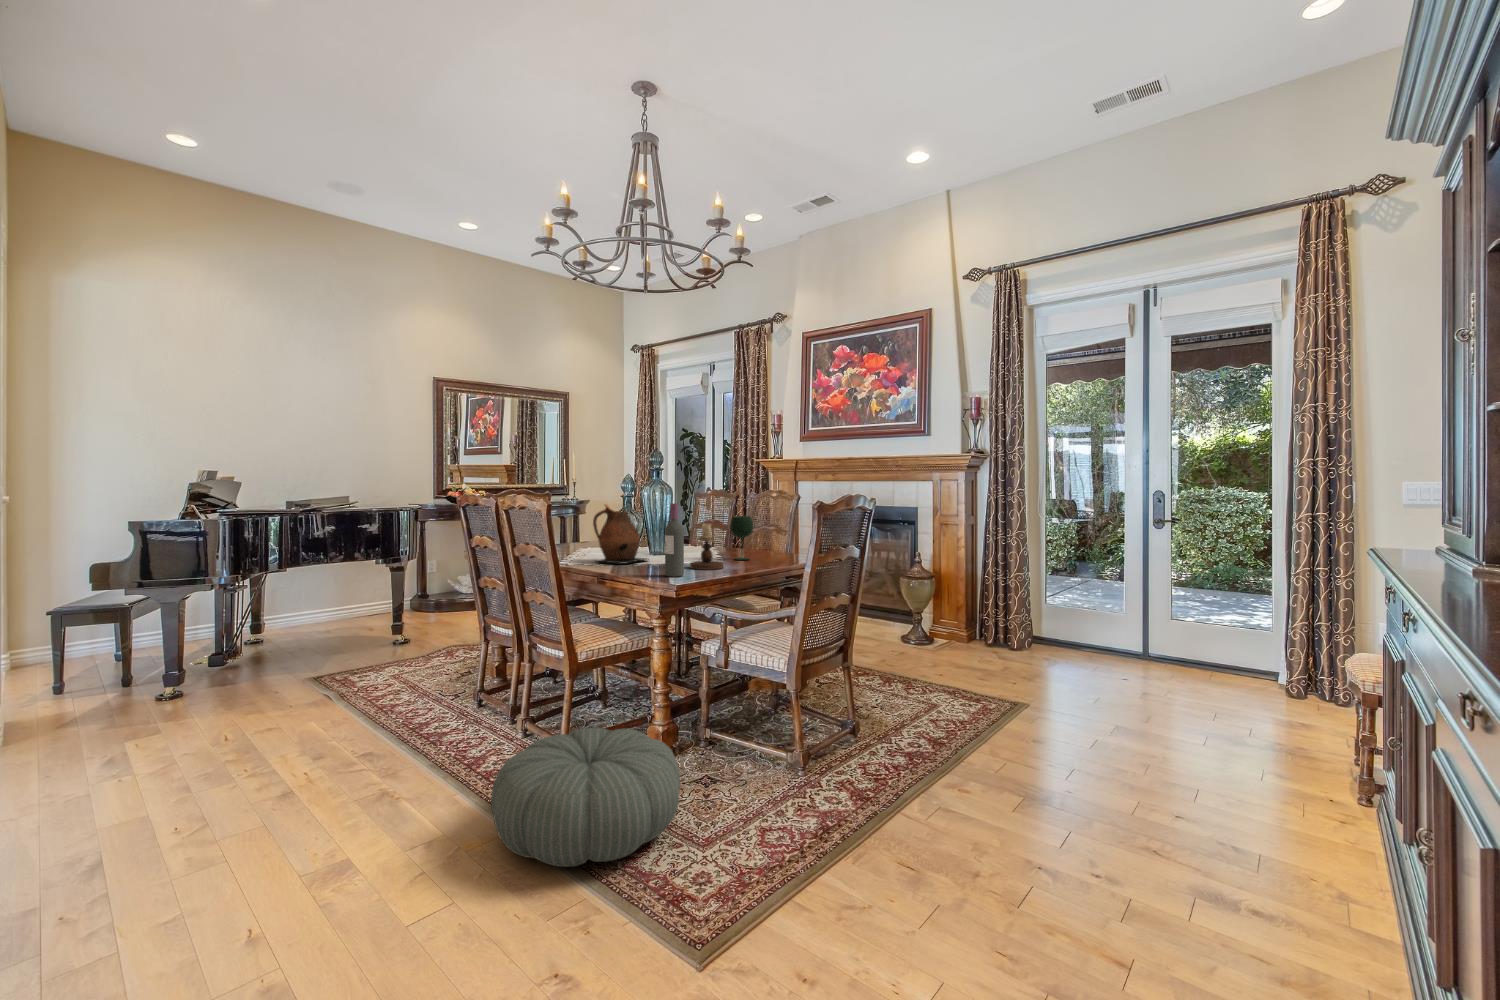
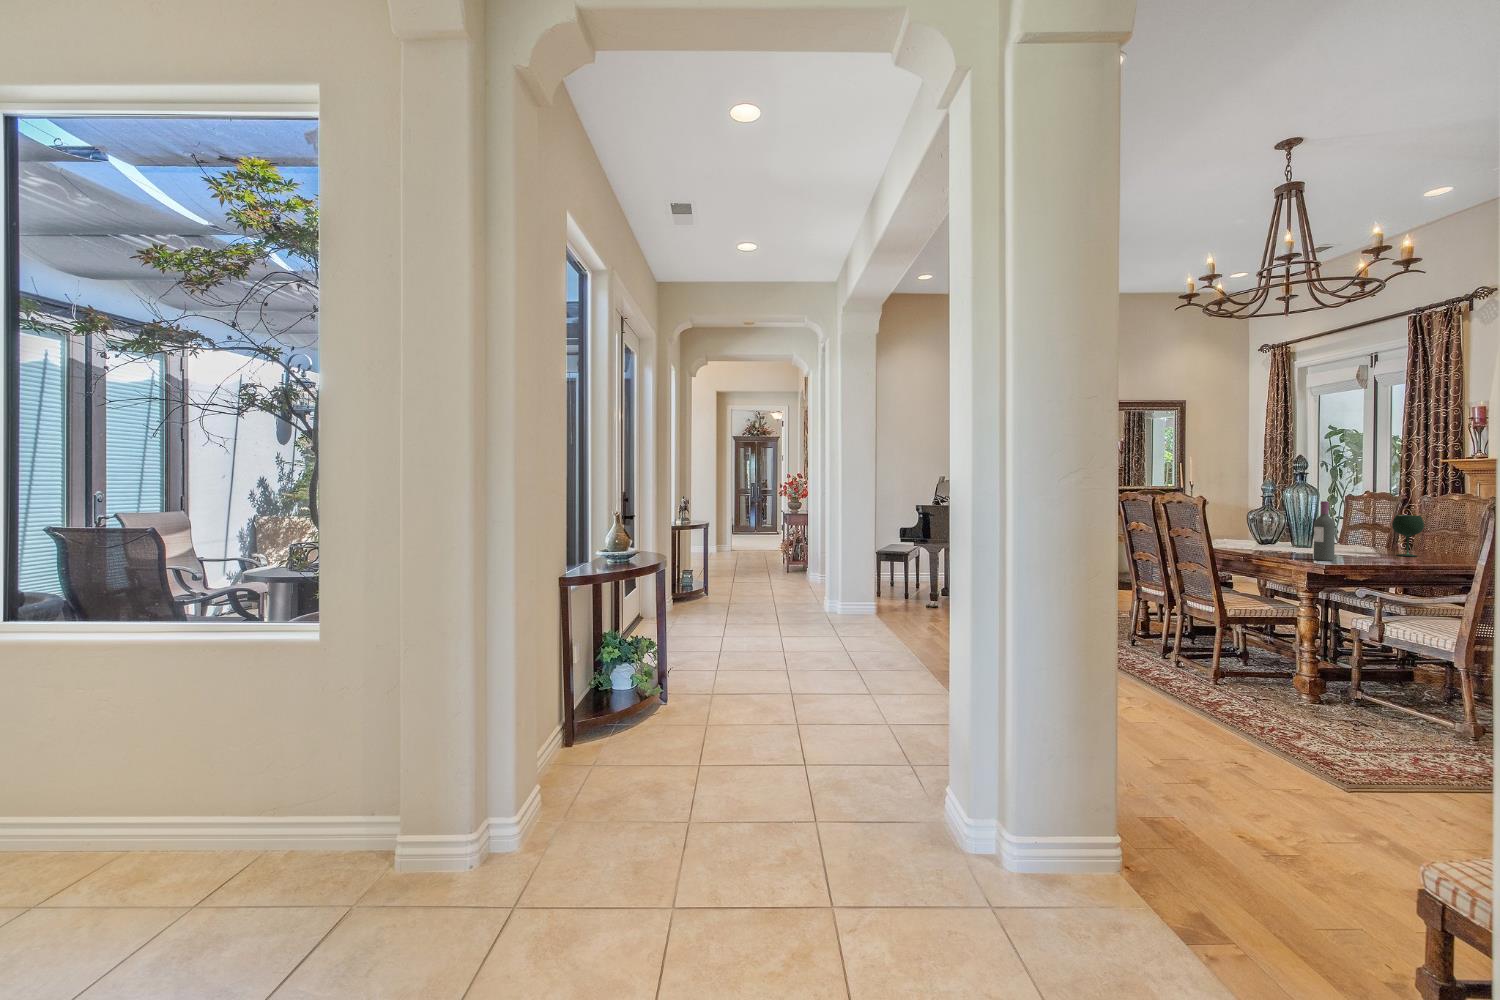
ceramic pitcher: present [593,505,649,564] -> none [1236,502,1294,550]
candlestick: present [690,524,723,570] -> none [1341,520,1381,560]
pouf: present [491,728,680,867] -> none [1167,657,1329,741]

